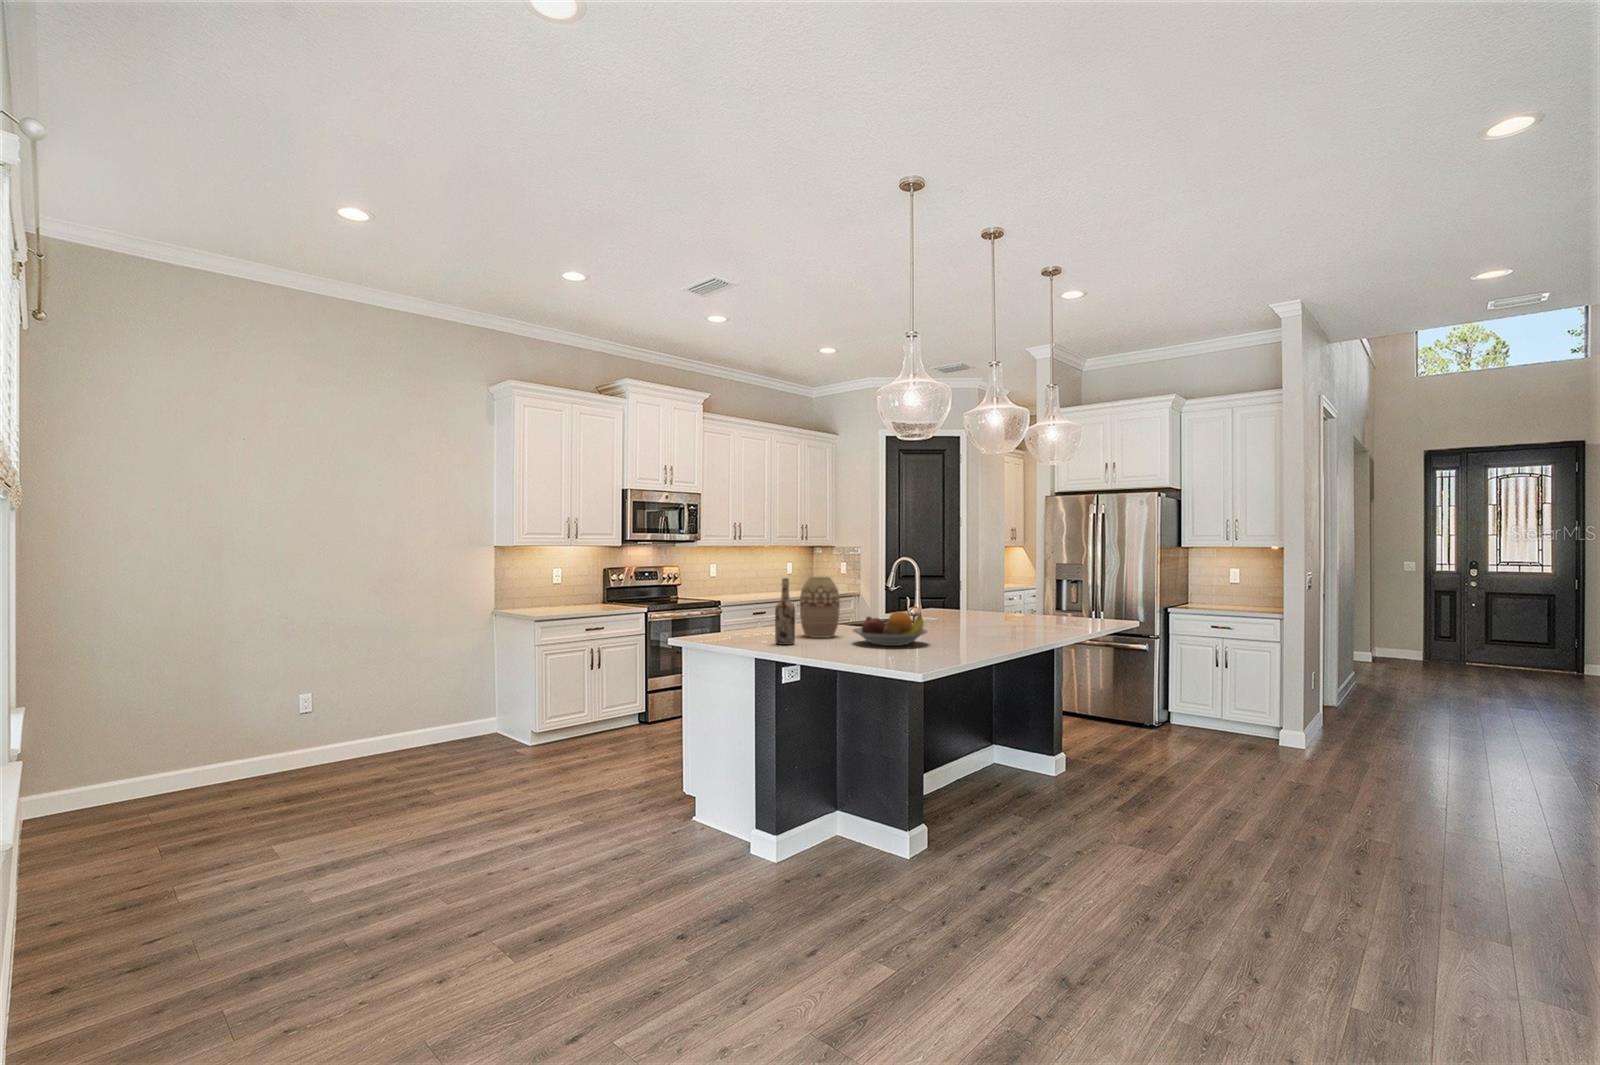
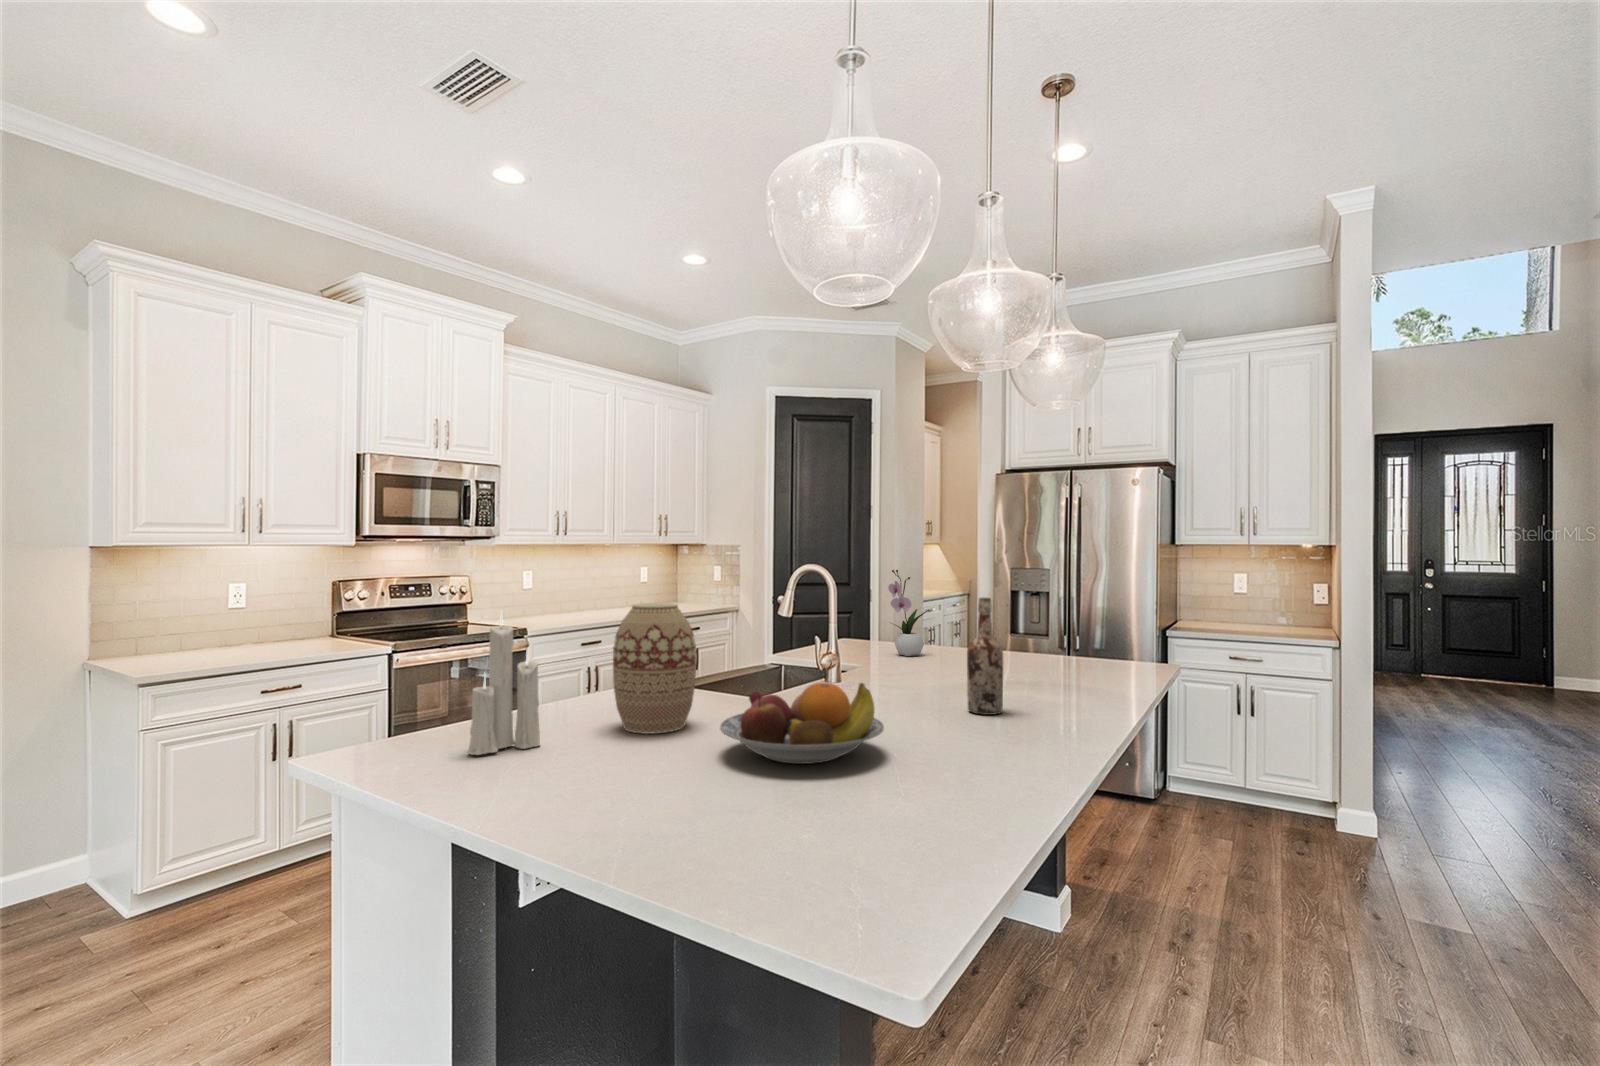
flower arrangement: none [953,563,979,617] -> present [888,570,927,656]
candle: none [740,574,770,641] -> present [468,618,540,755]
wine bottle: present [775,578,795,645] -> present [967,598,1003,715]

